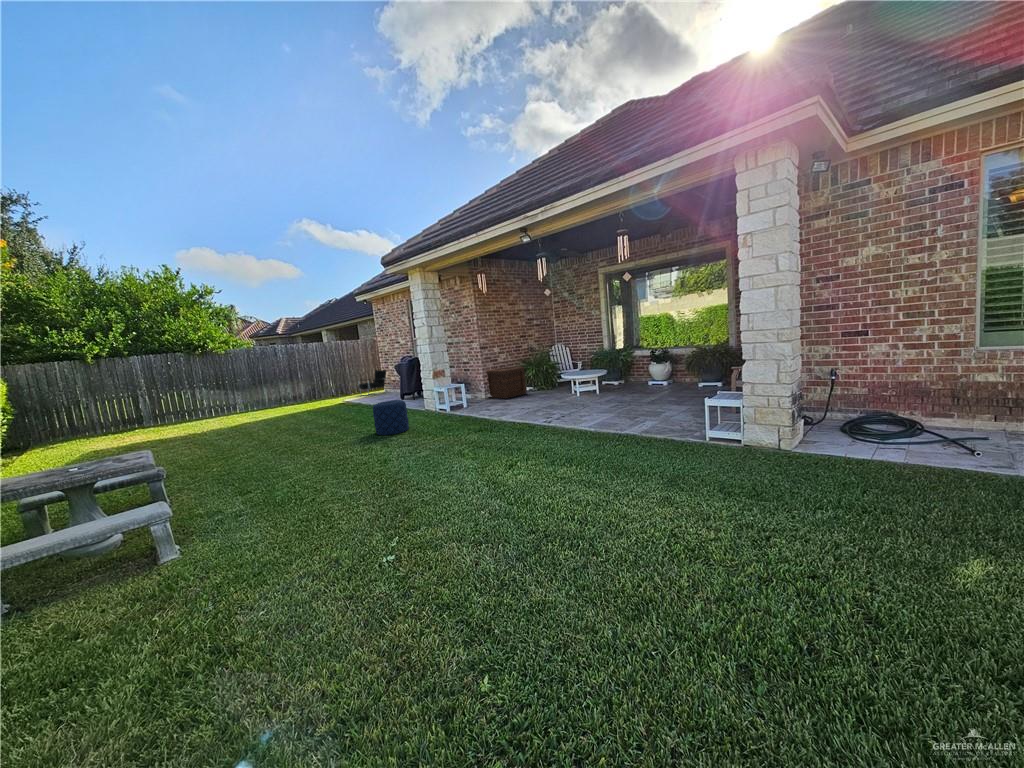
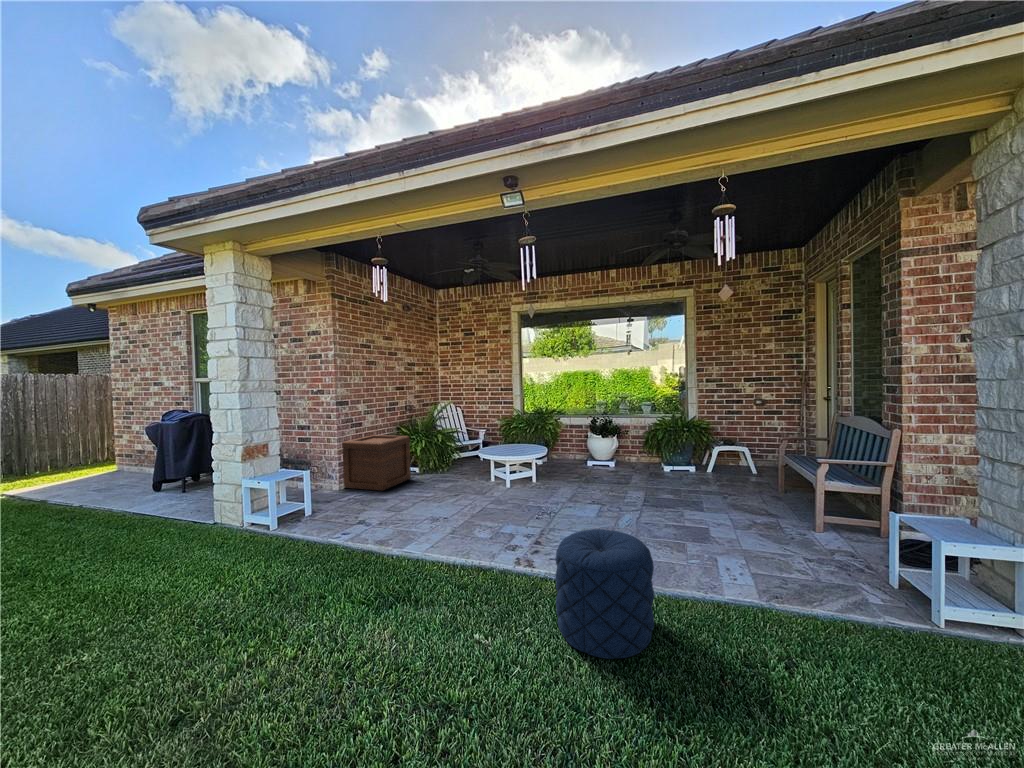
armchair: present [358,370,391,390] -> none [51,431,140,482]
pouf: present [373,400,409,435] -> present [555,529,654,659]

